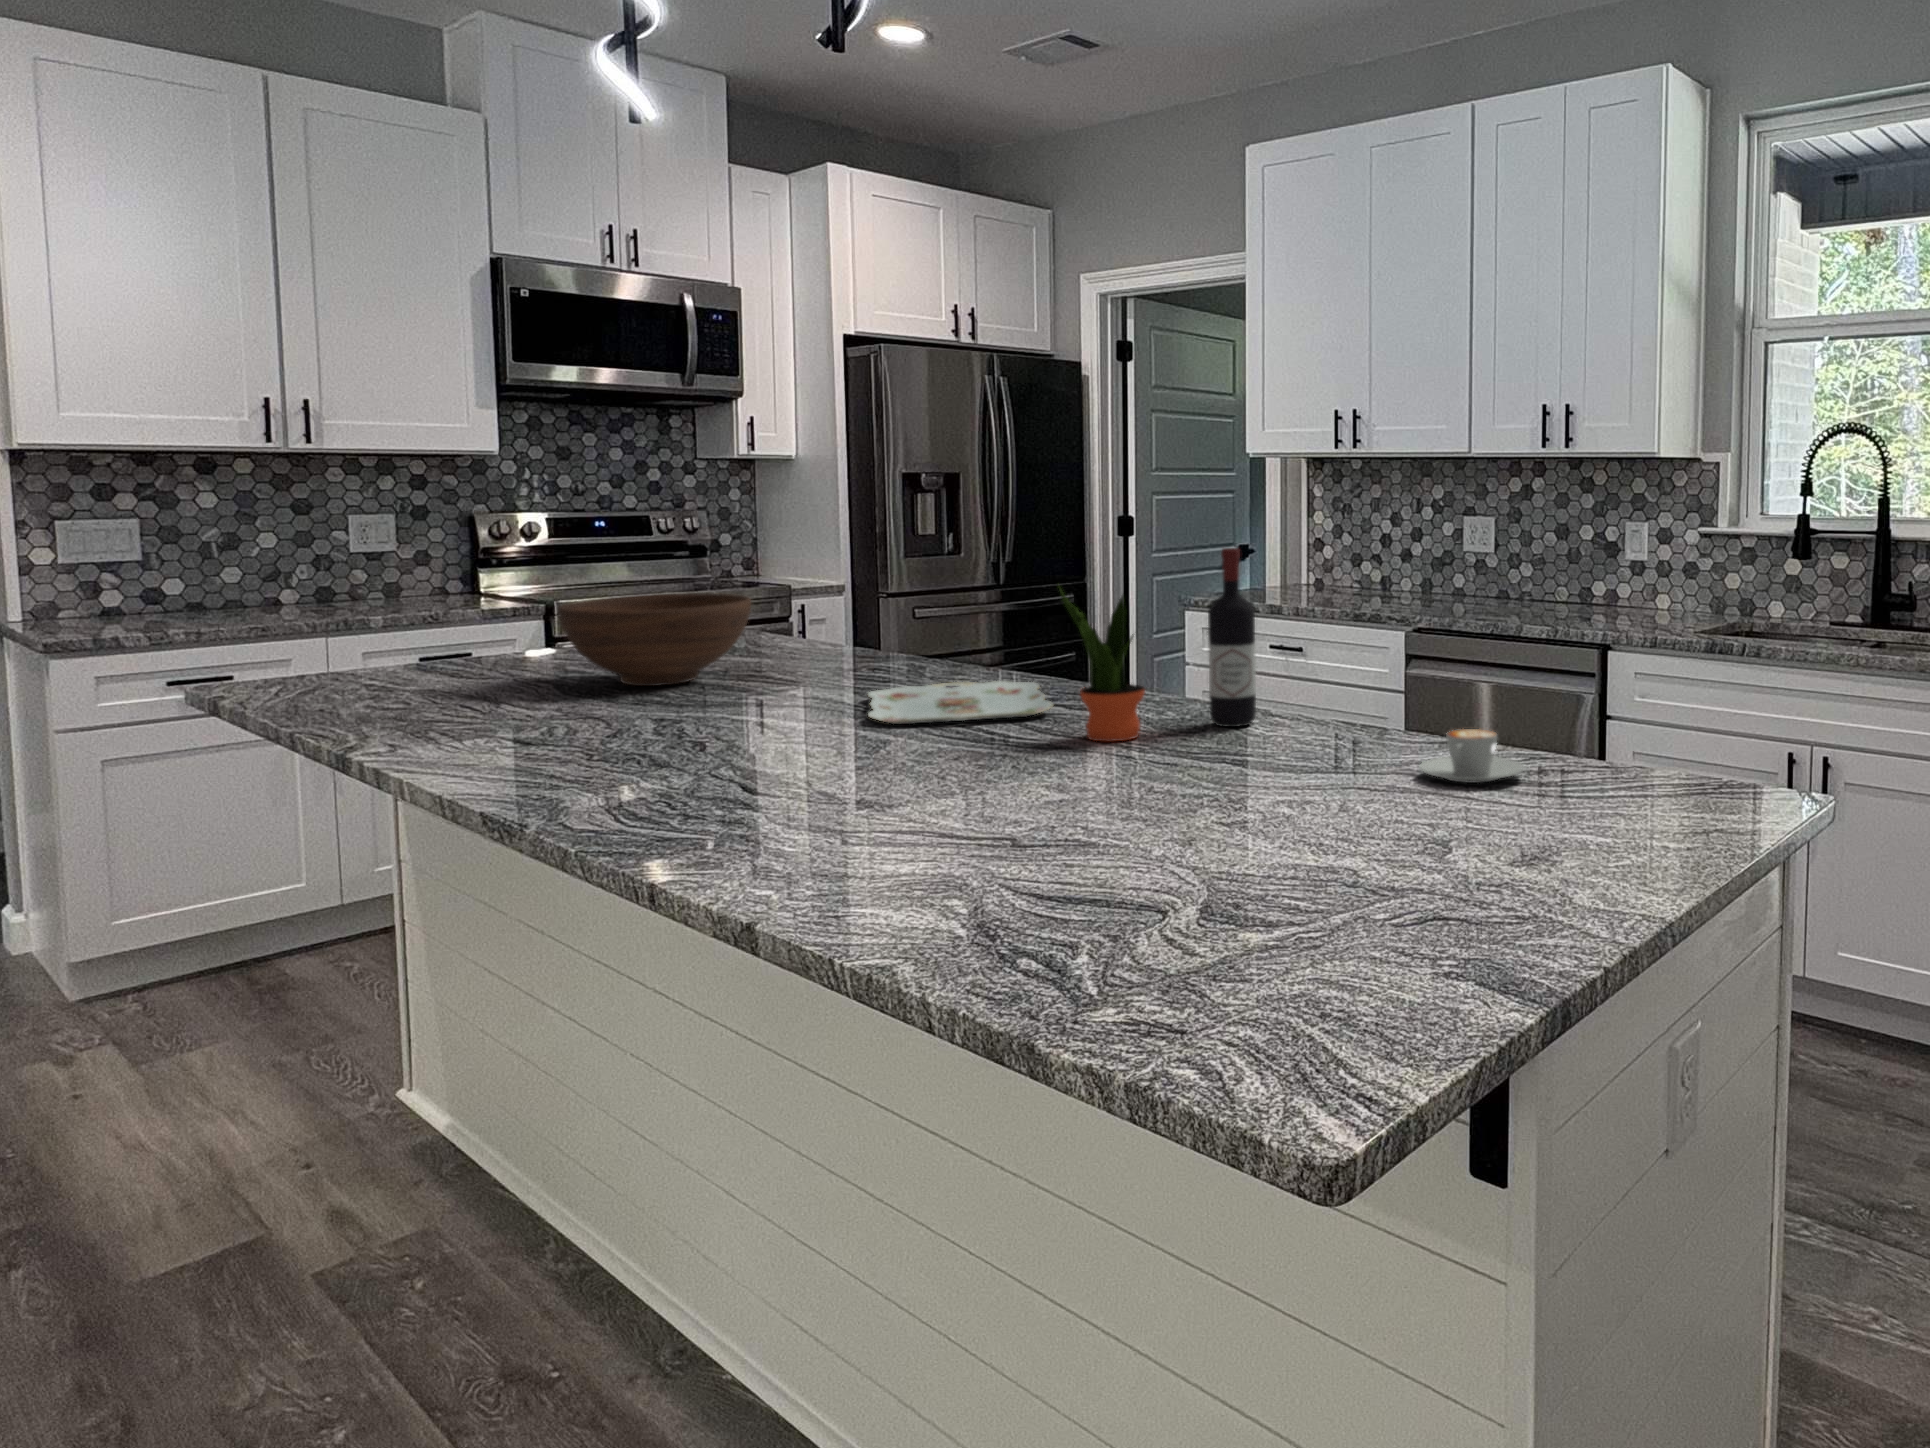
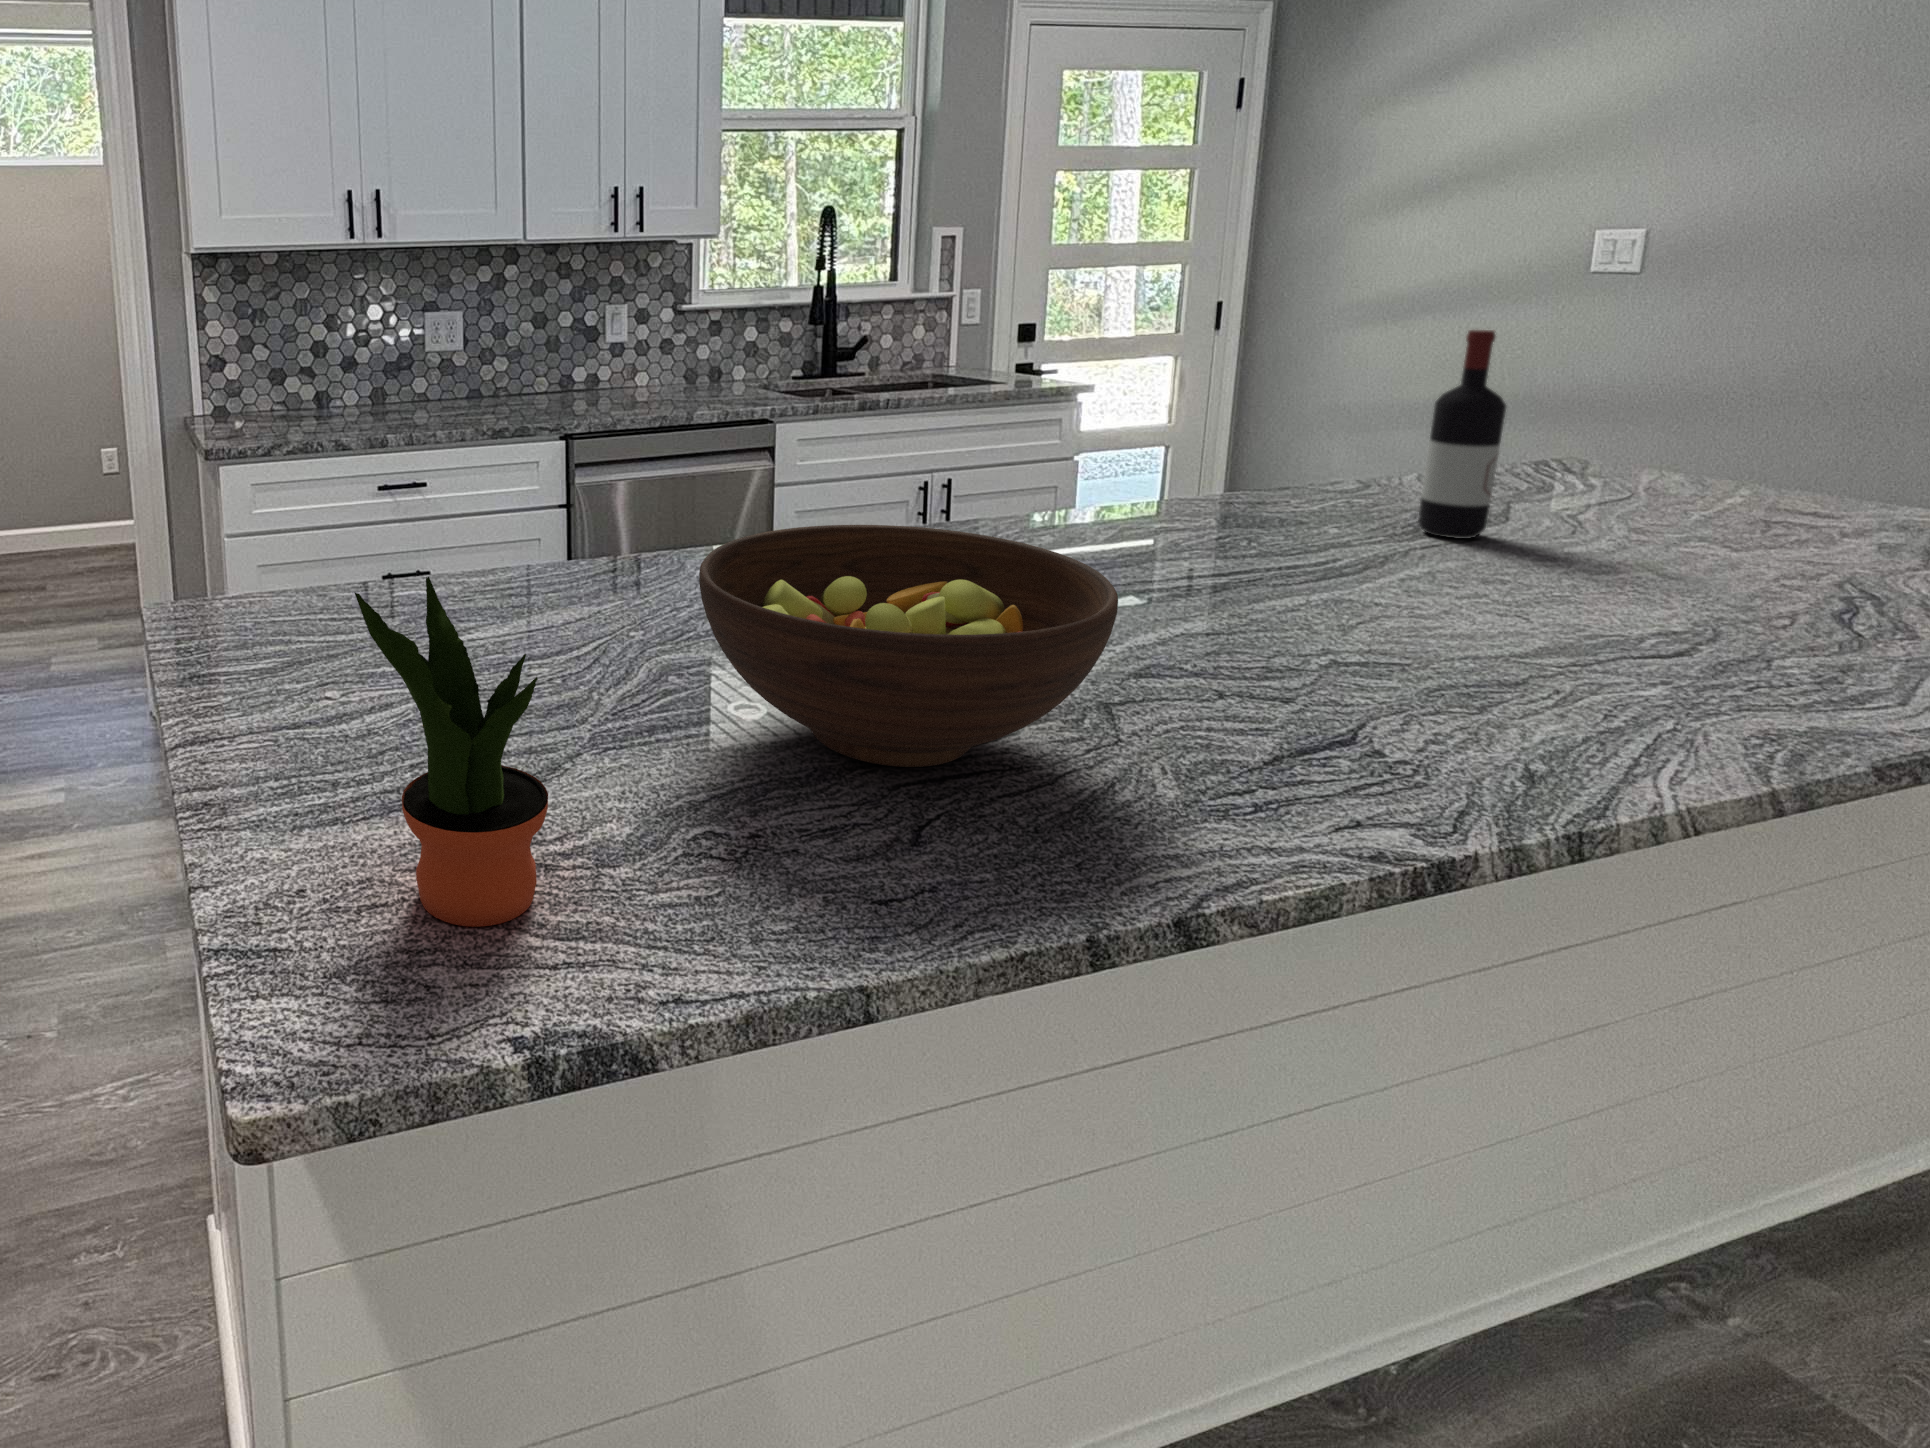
potted plant: present [1059,588,1145,741] -> present [354,577,548,927]
serving tray: present [868,681,1053,724] -> none [1113,553,1526,643]
coffee cup: present [1419,729,1524,783] -> none [1729,471,1875,521]

